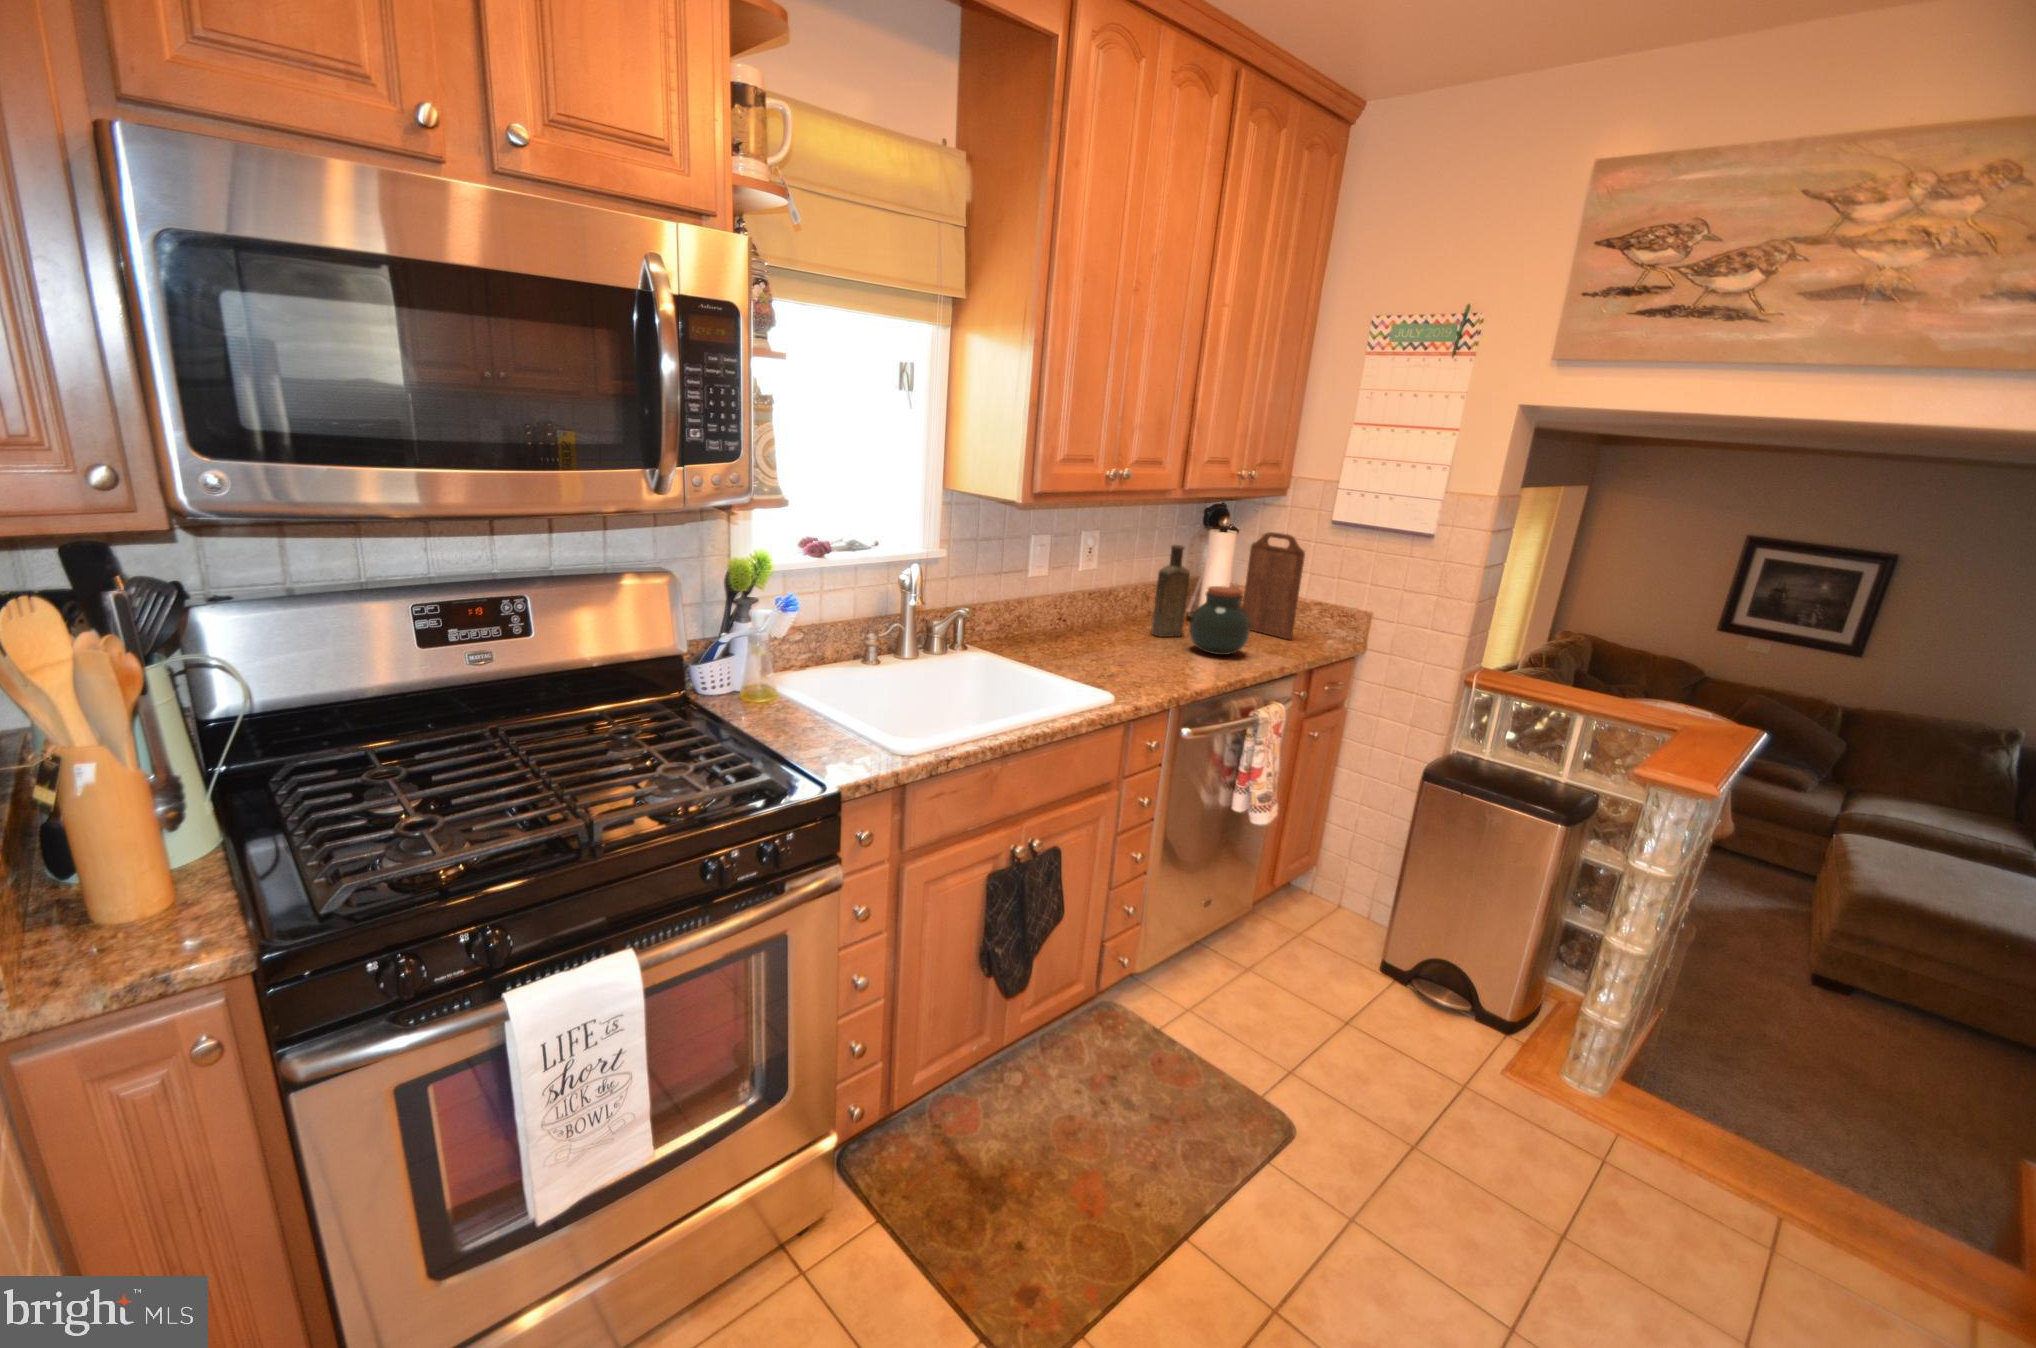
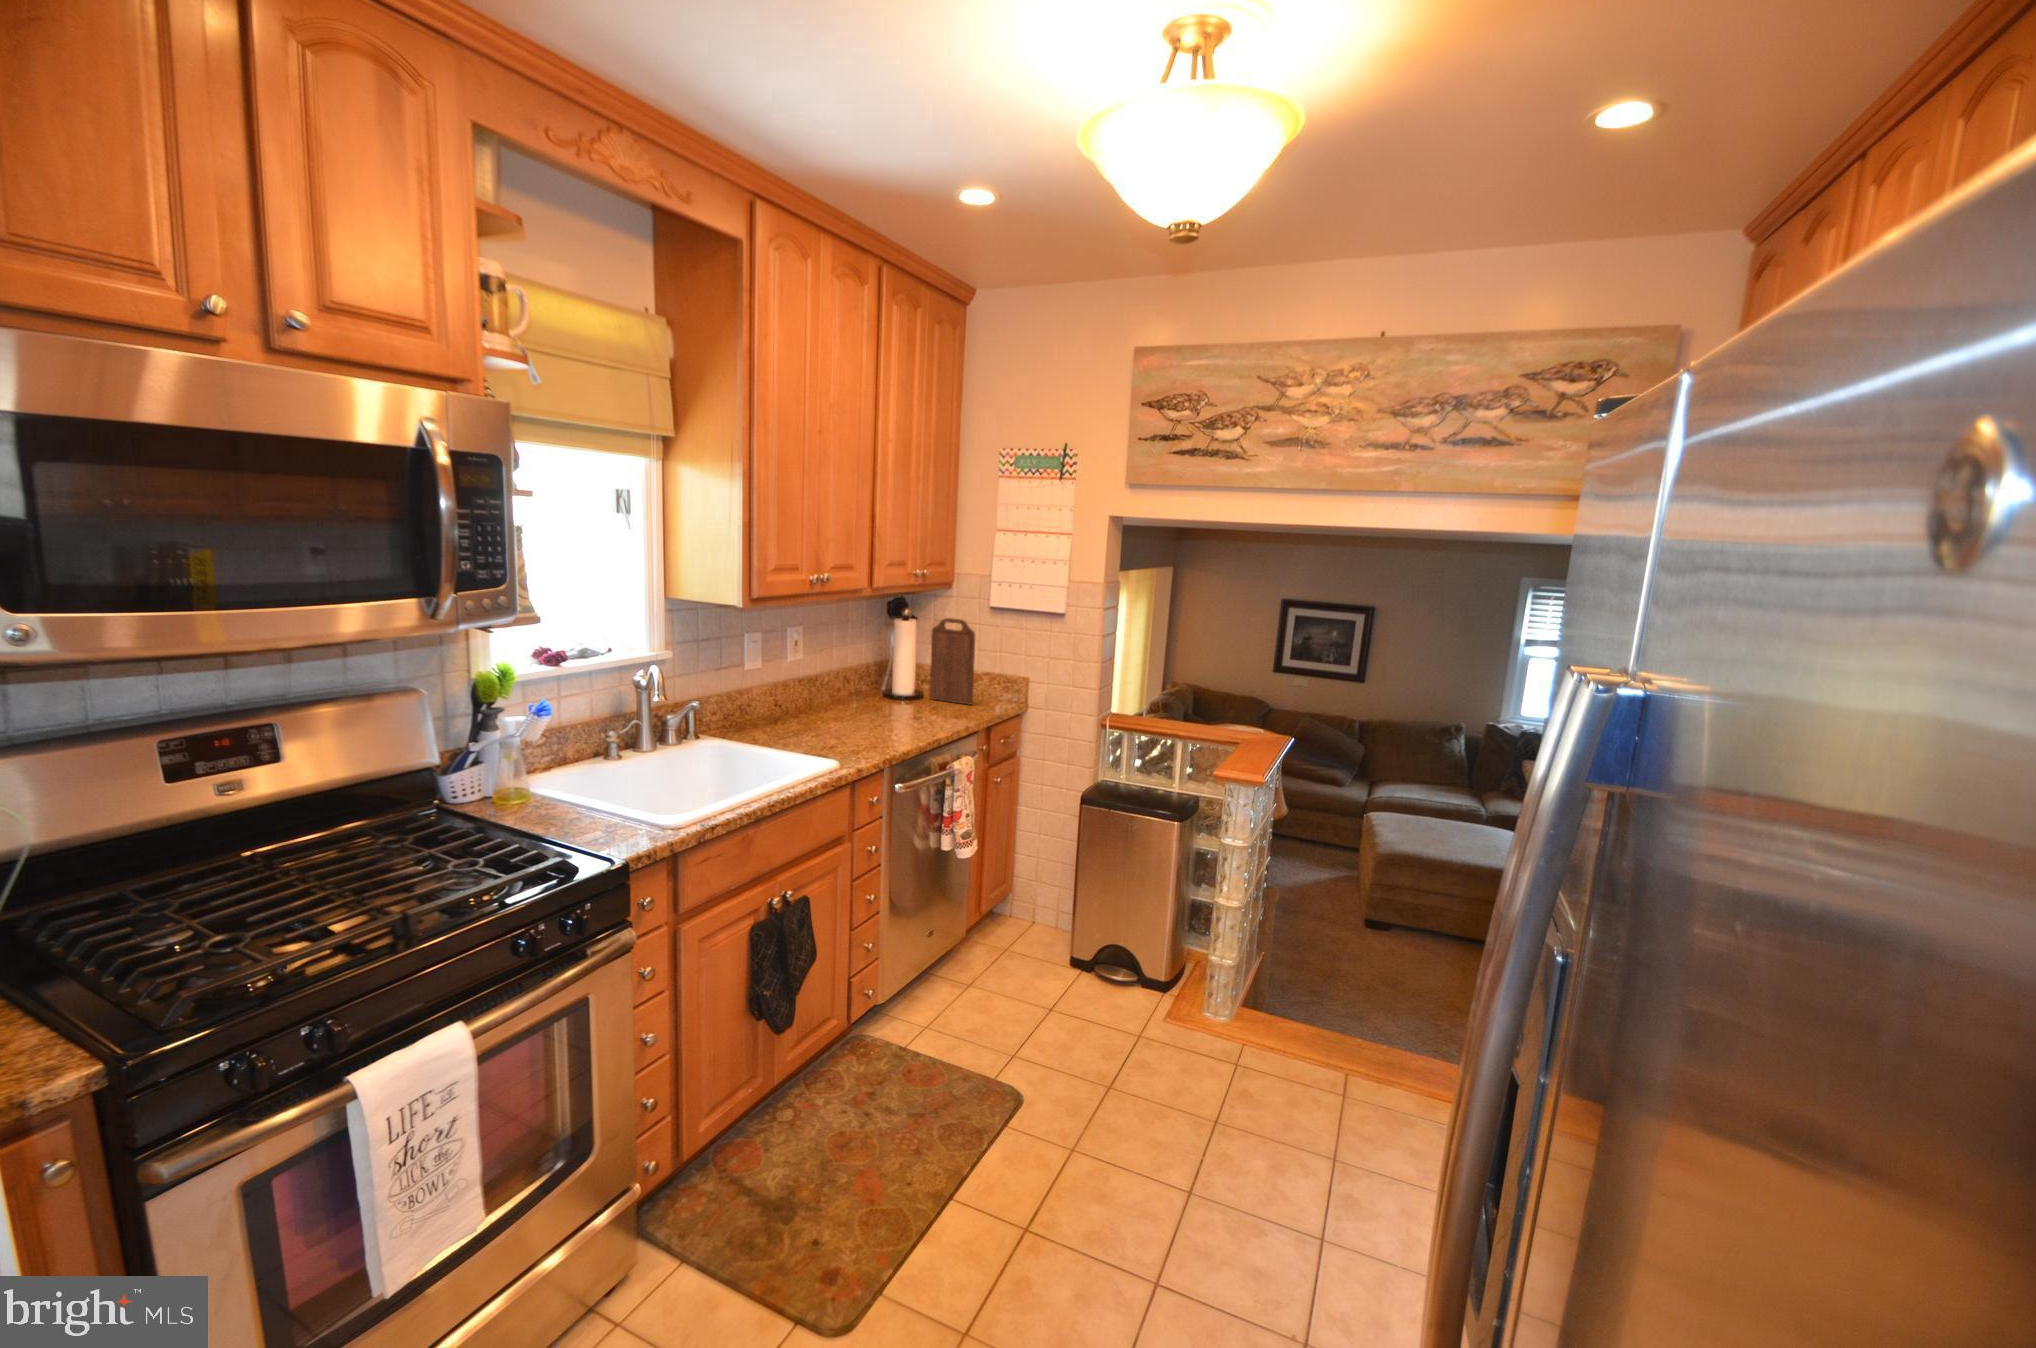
bottle: present [1151,545,1190,637] -> none [851,634,885,713]
jar: present [1189,586,1250,655] -> none [891,665,940,722]

